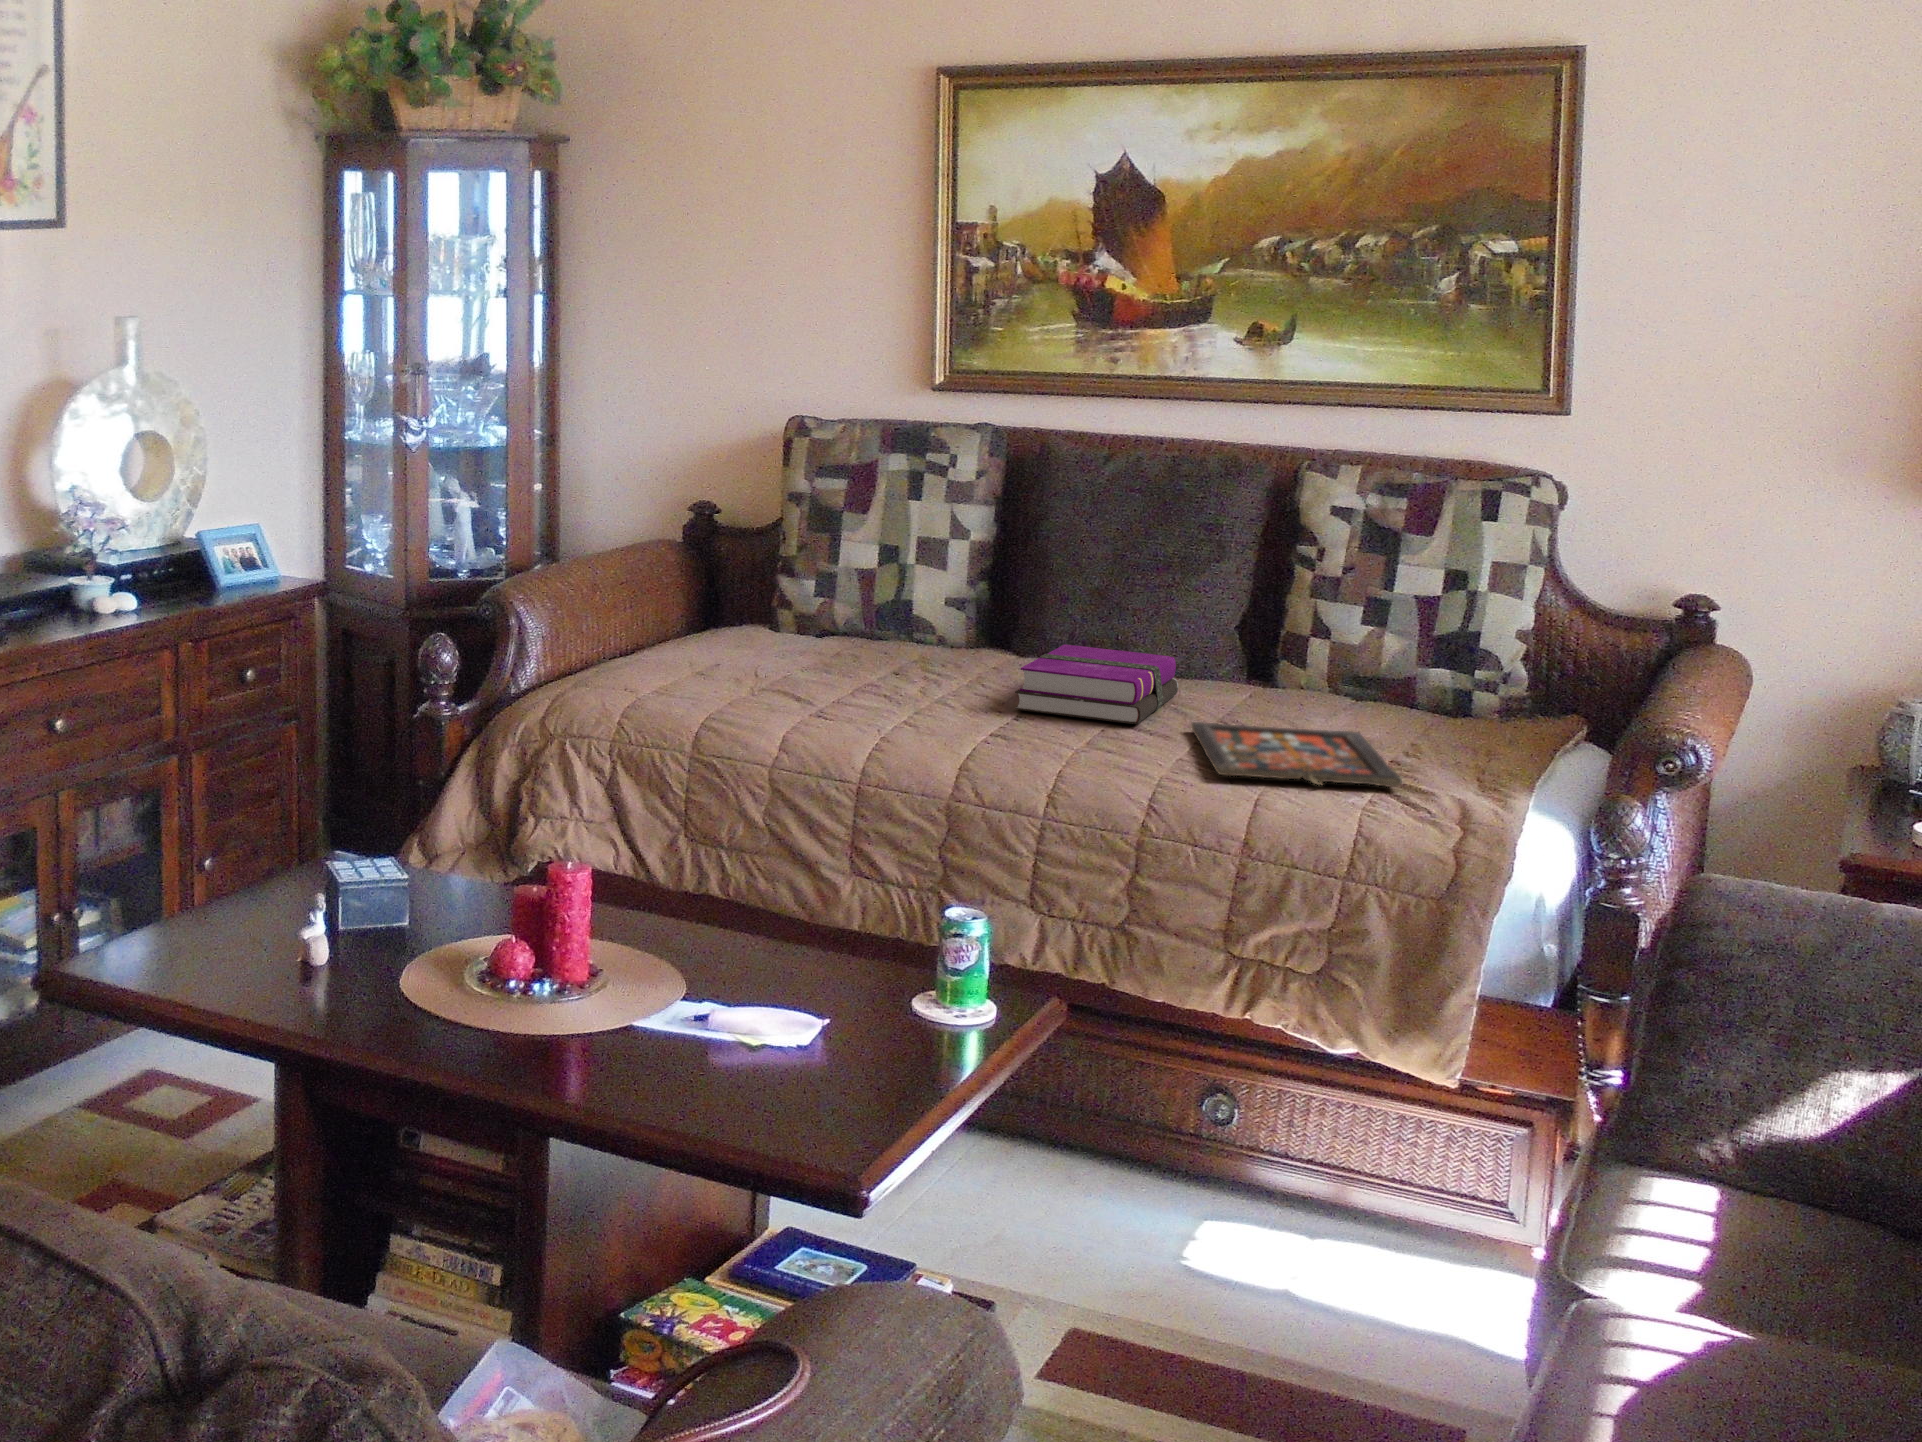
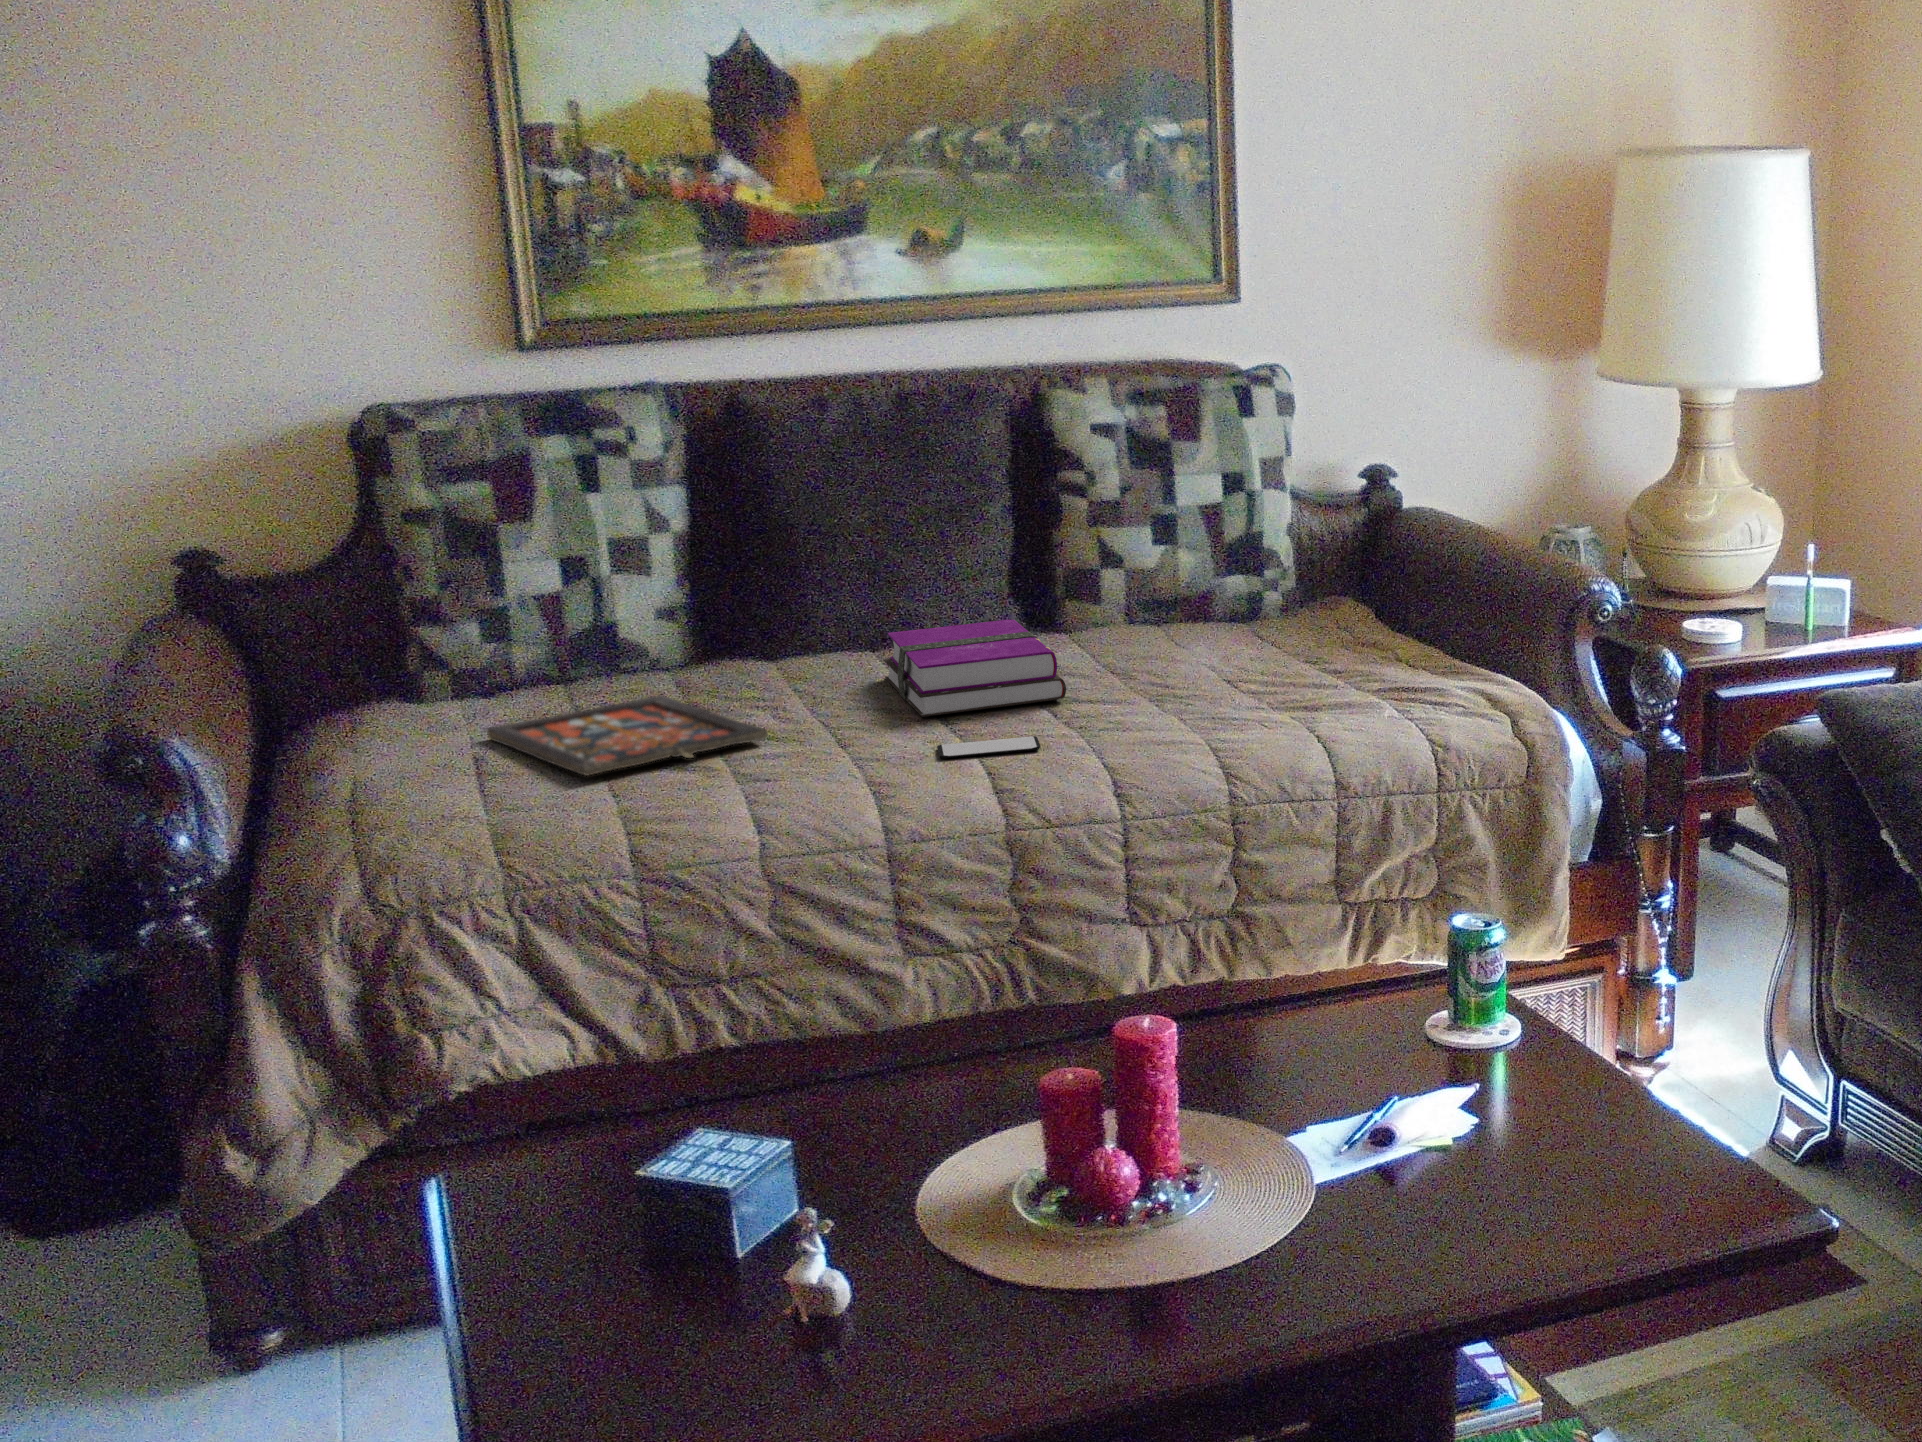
board game: present [1192,722,1402,787] -> present [487,695,767,775]
smartphone: none [964,728,1055,749] -> present [937,736,1040,758]

